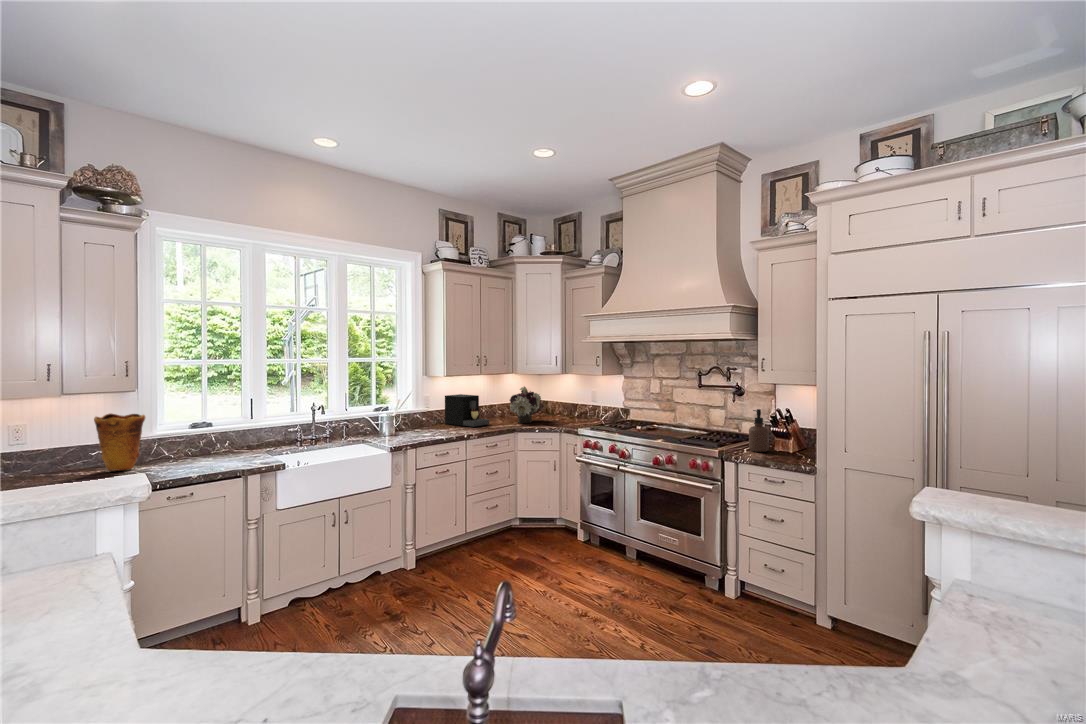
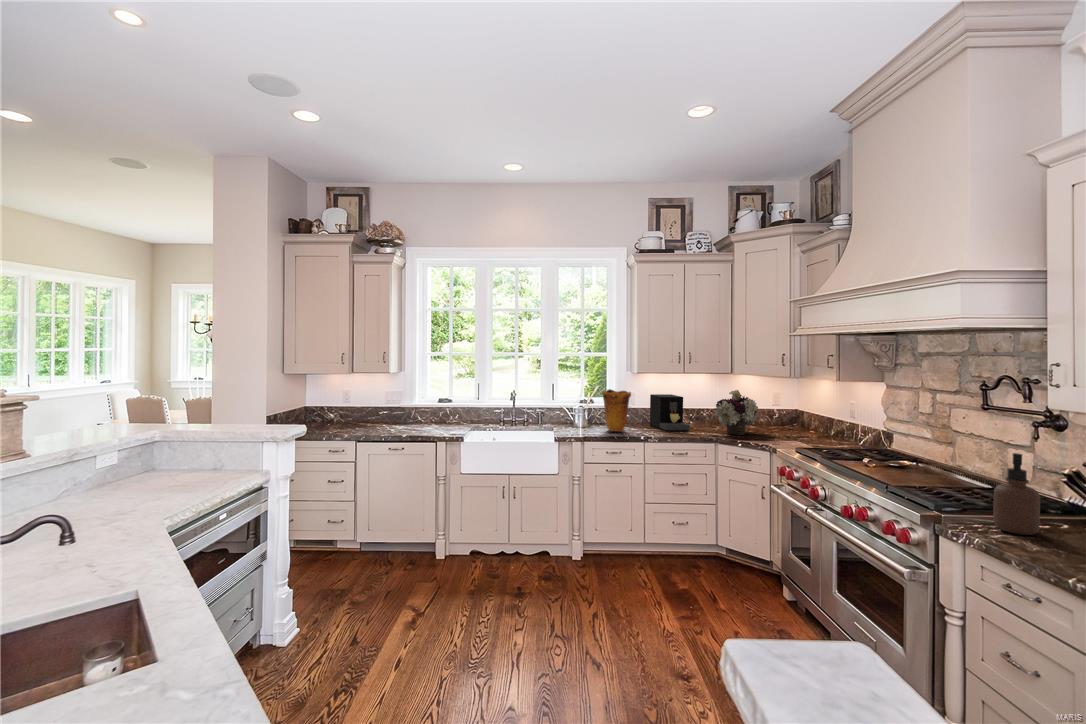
vase: present [94,413,145,472] -> present [602,389,631,432]

